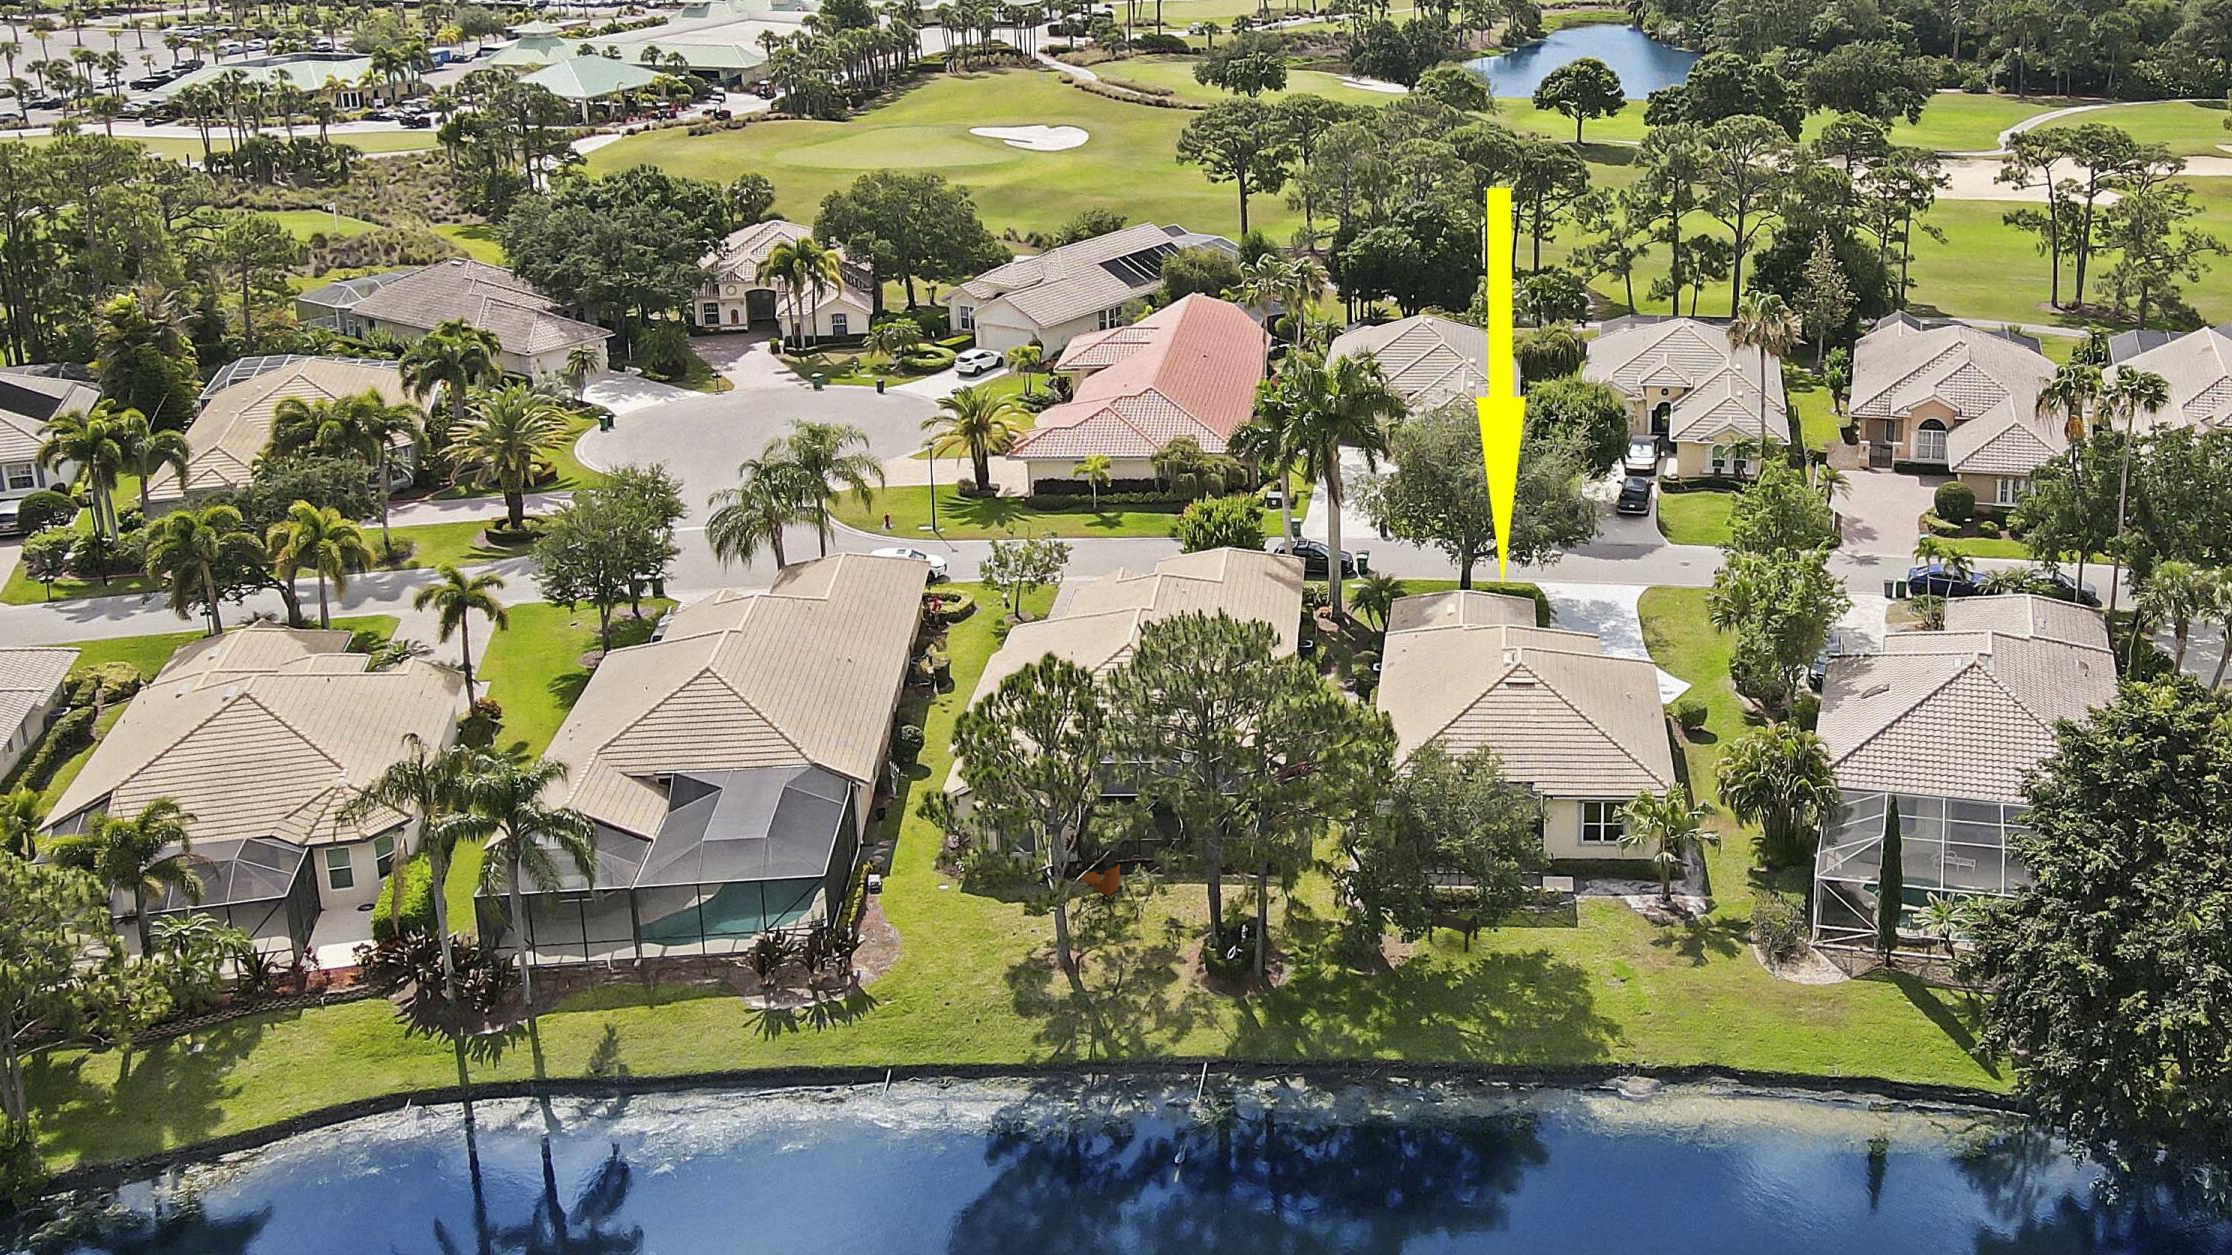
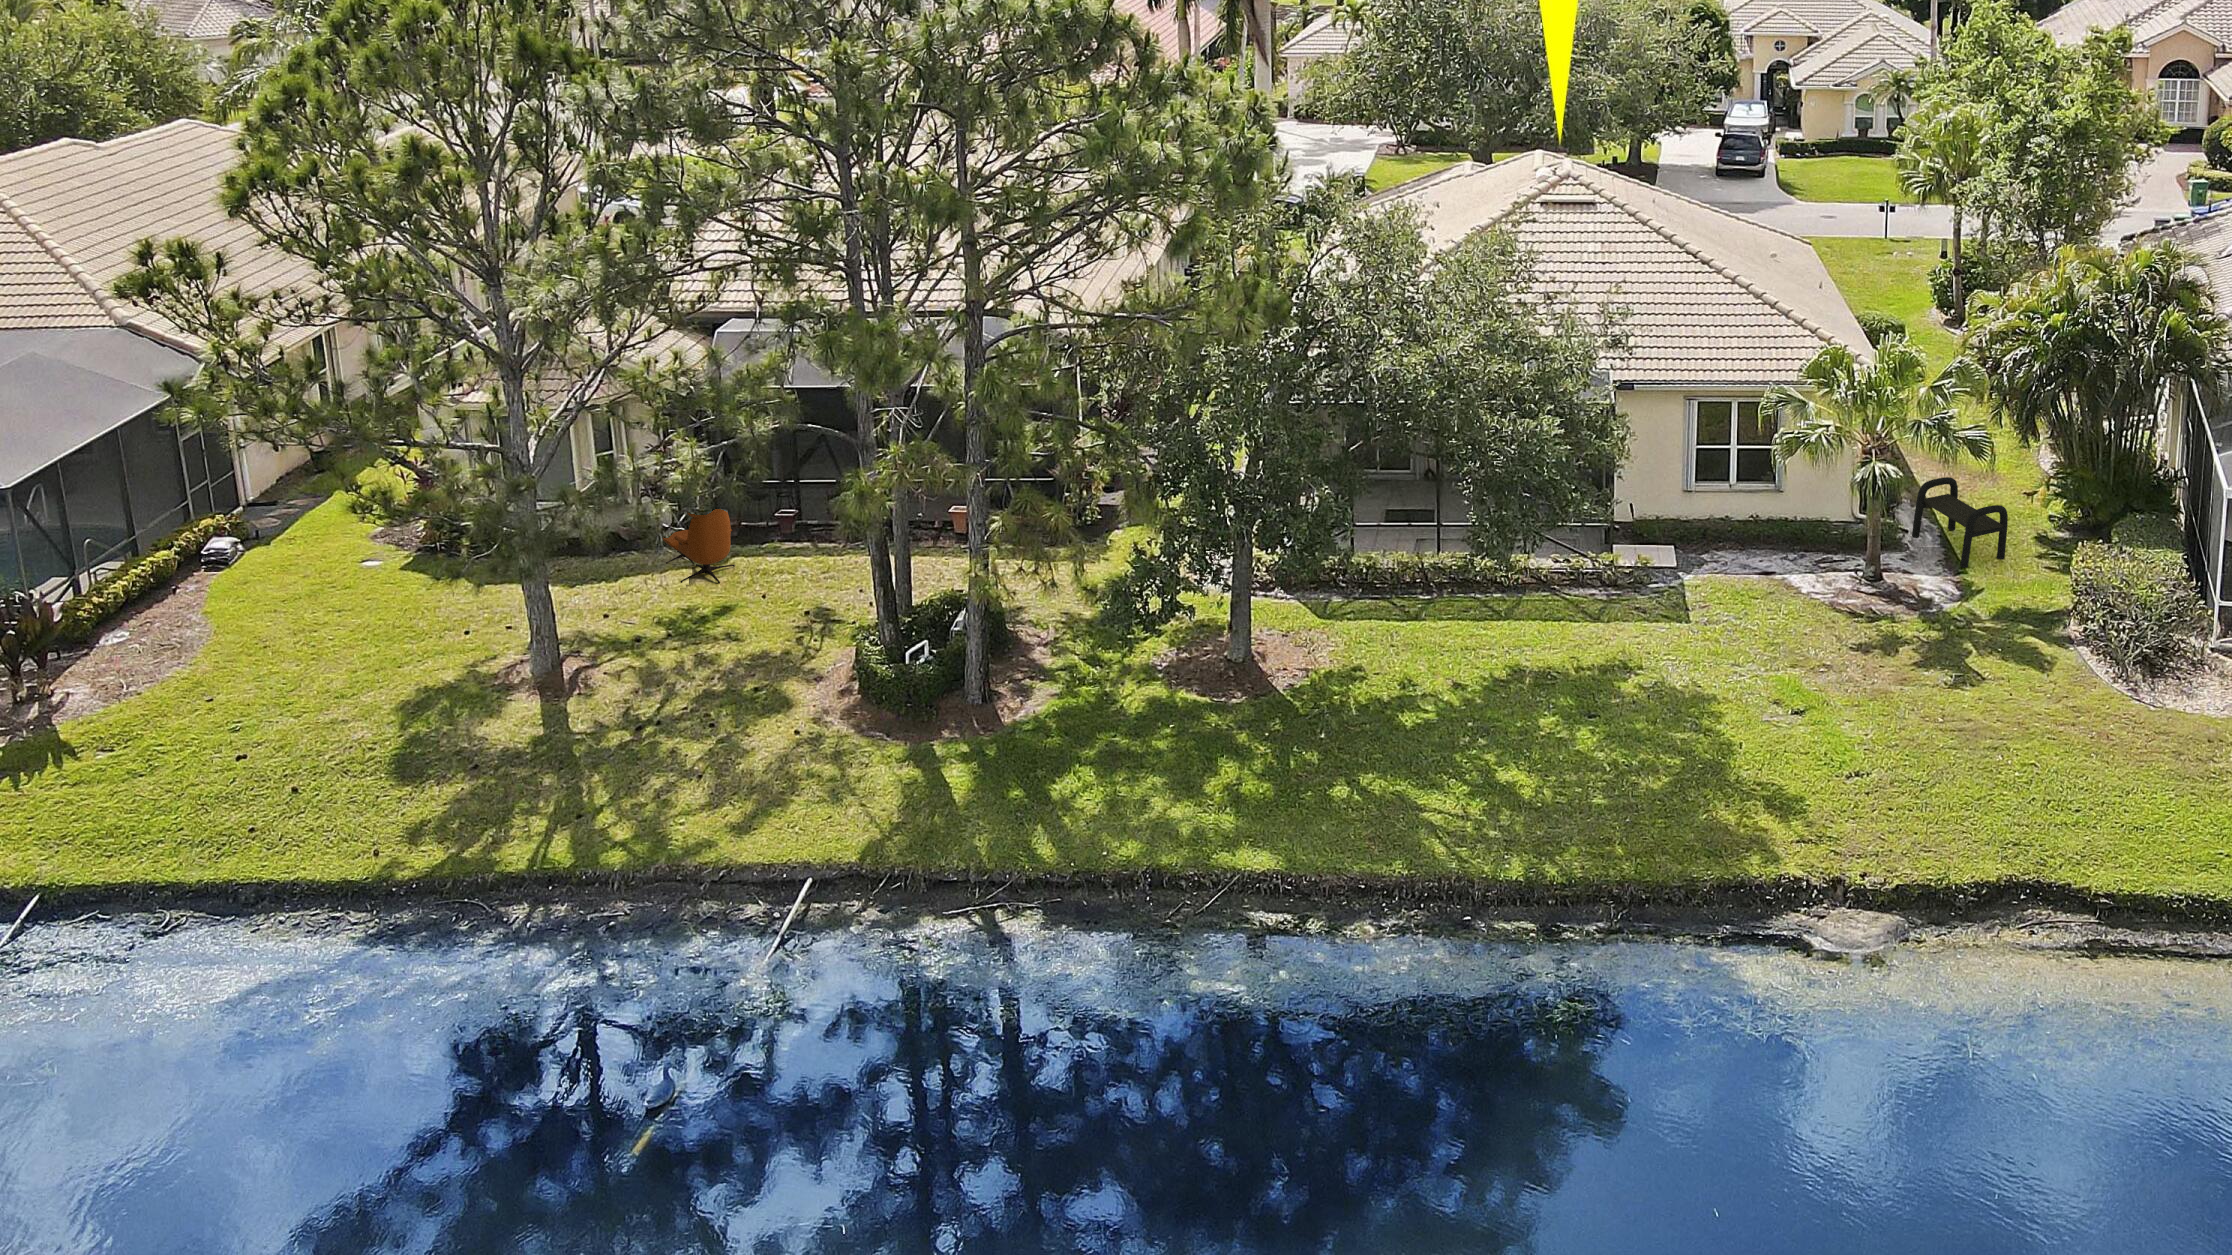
bench: present [1428,905,1478,952] -> present [1912,477,2008,568]

